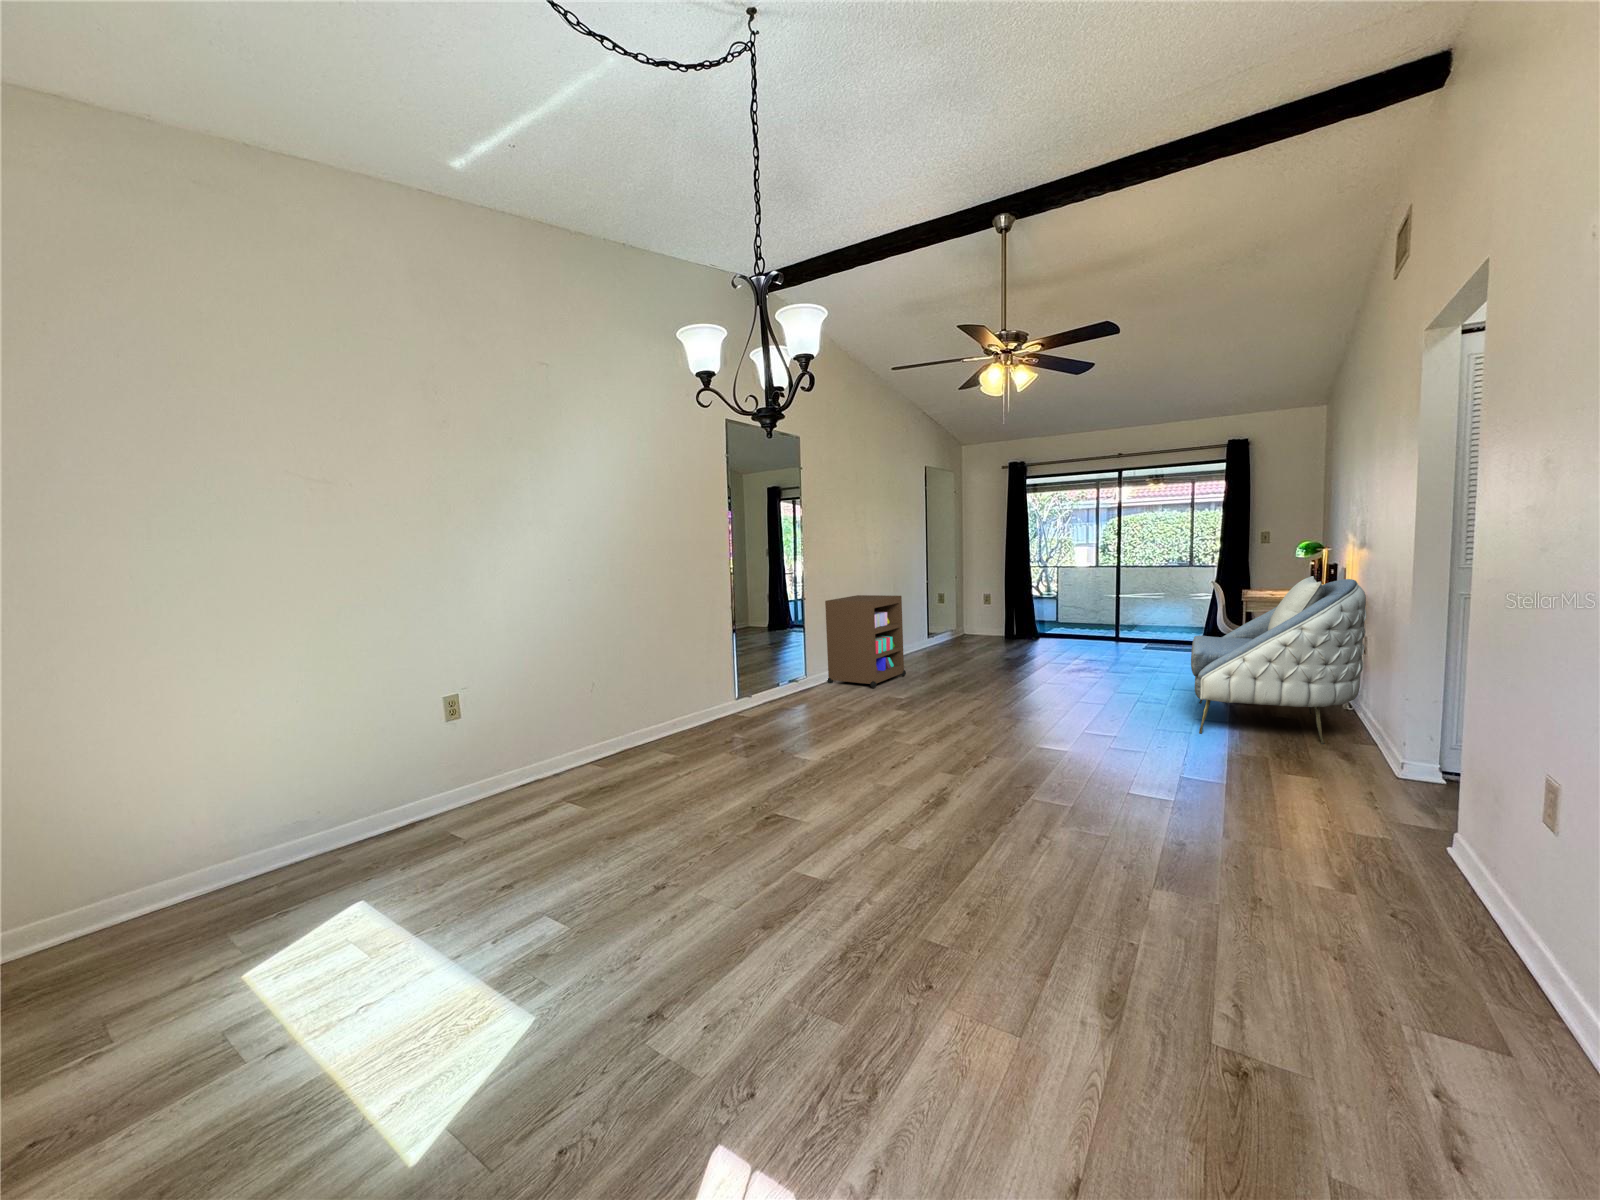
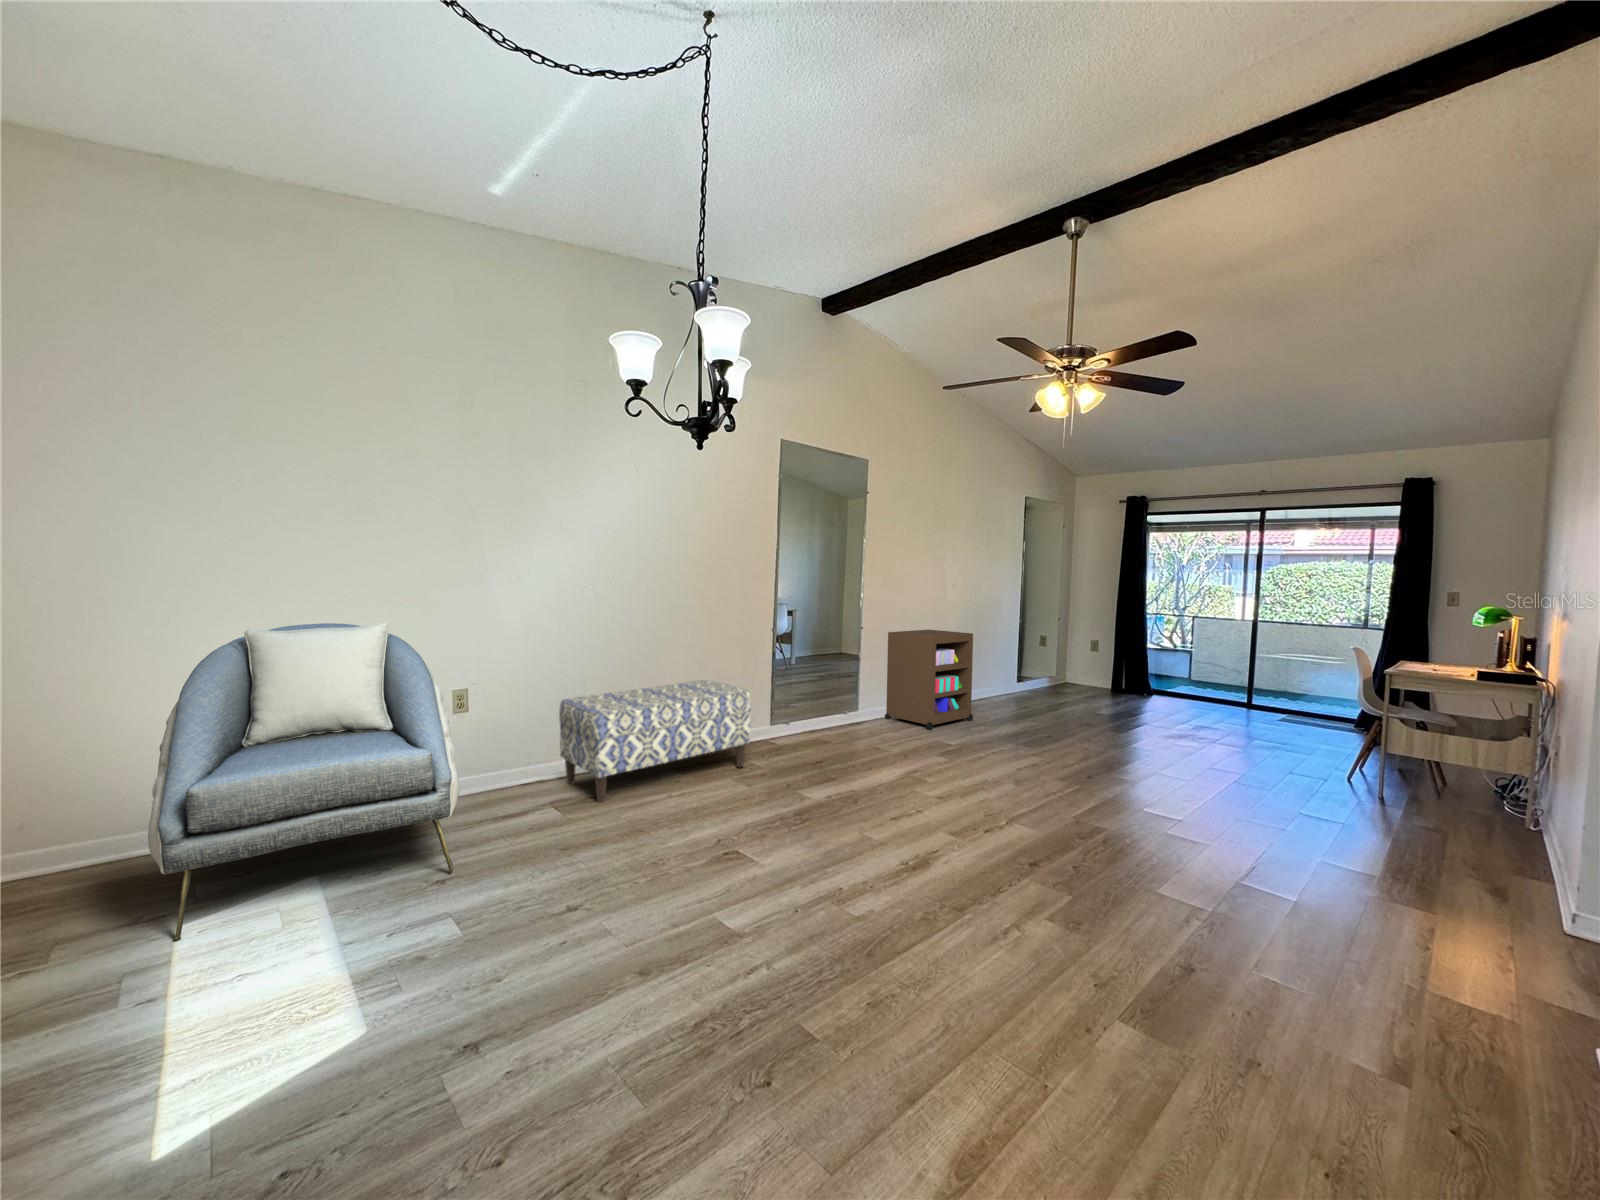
armchair: present [1191,576,1366,744] -> present [148,622,459,941]
bench: none [549,662,735,794] -> present [559,680,751,803]

